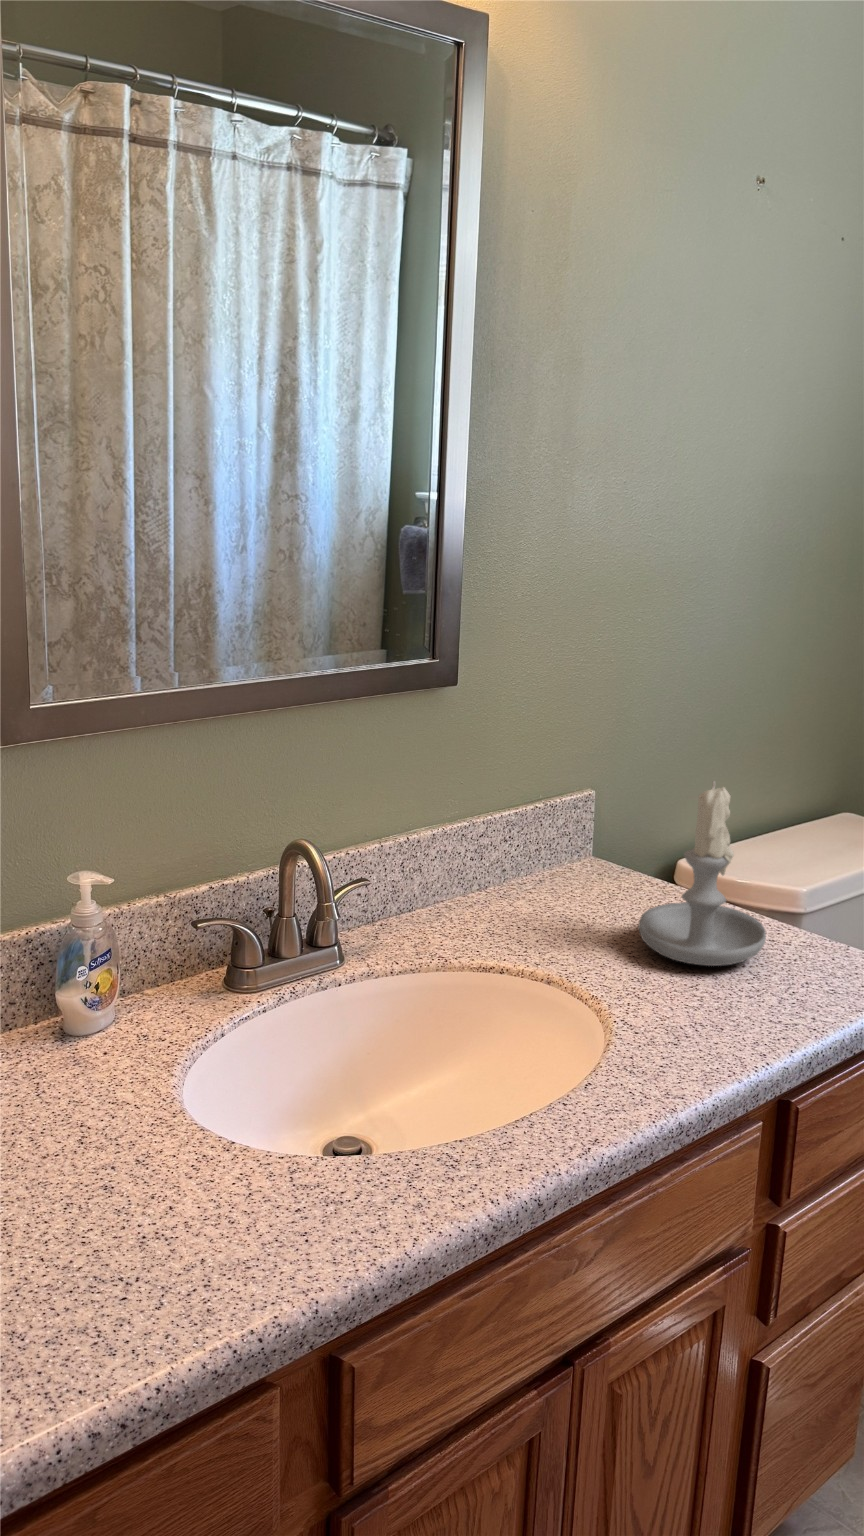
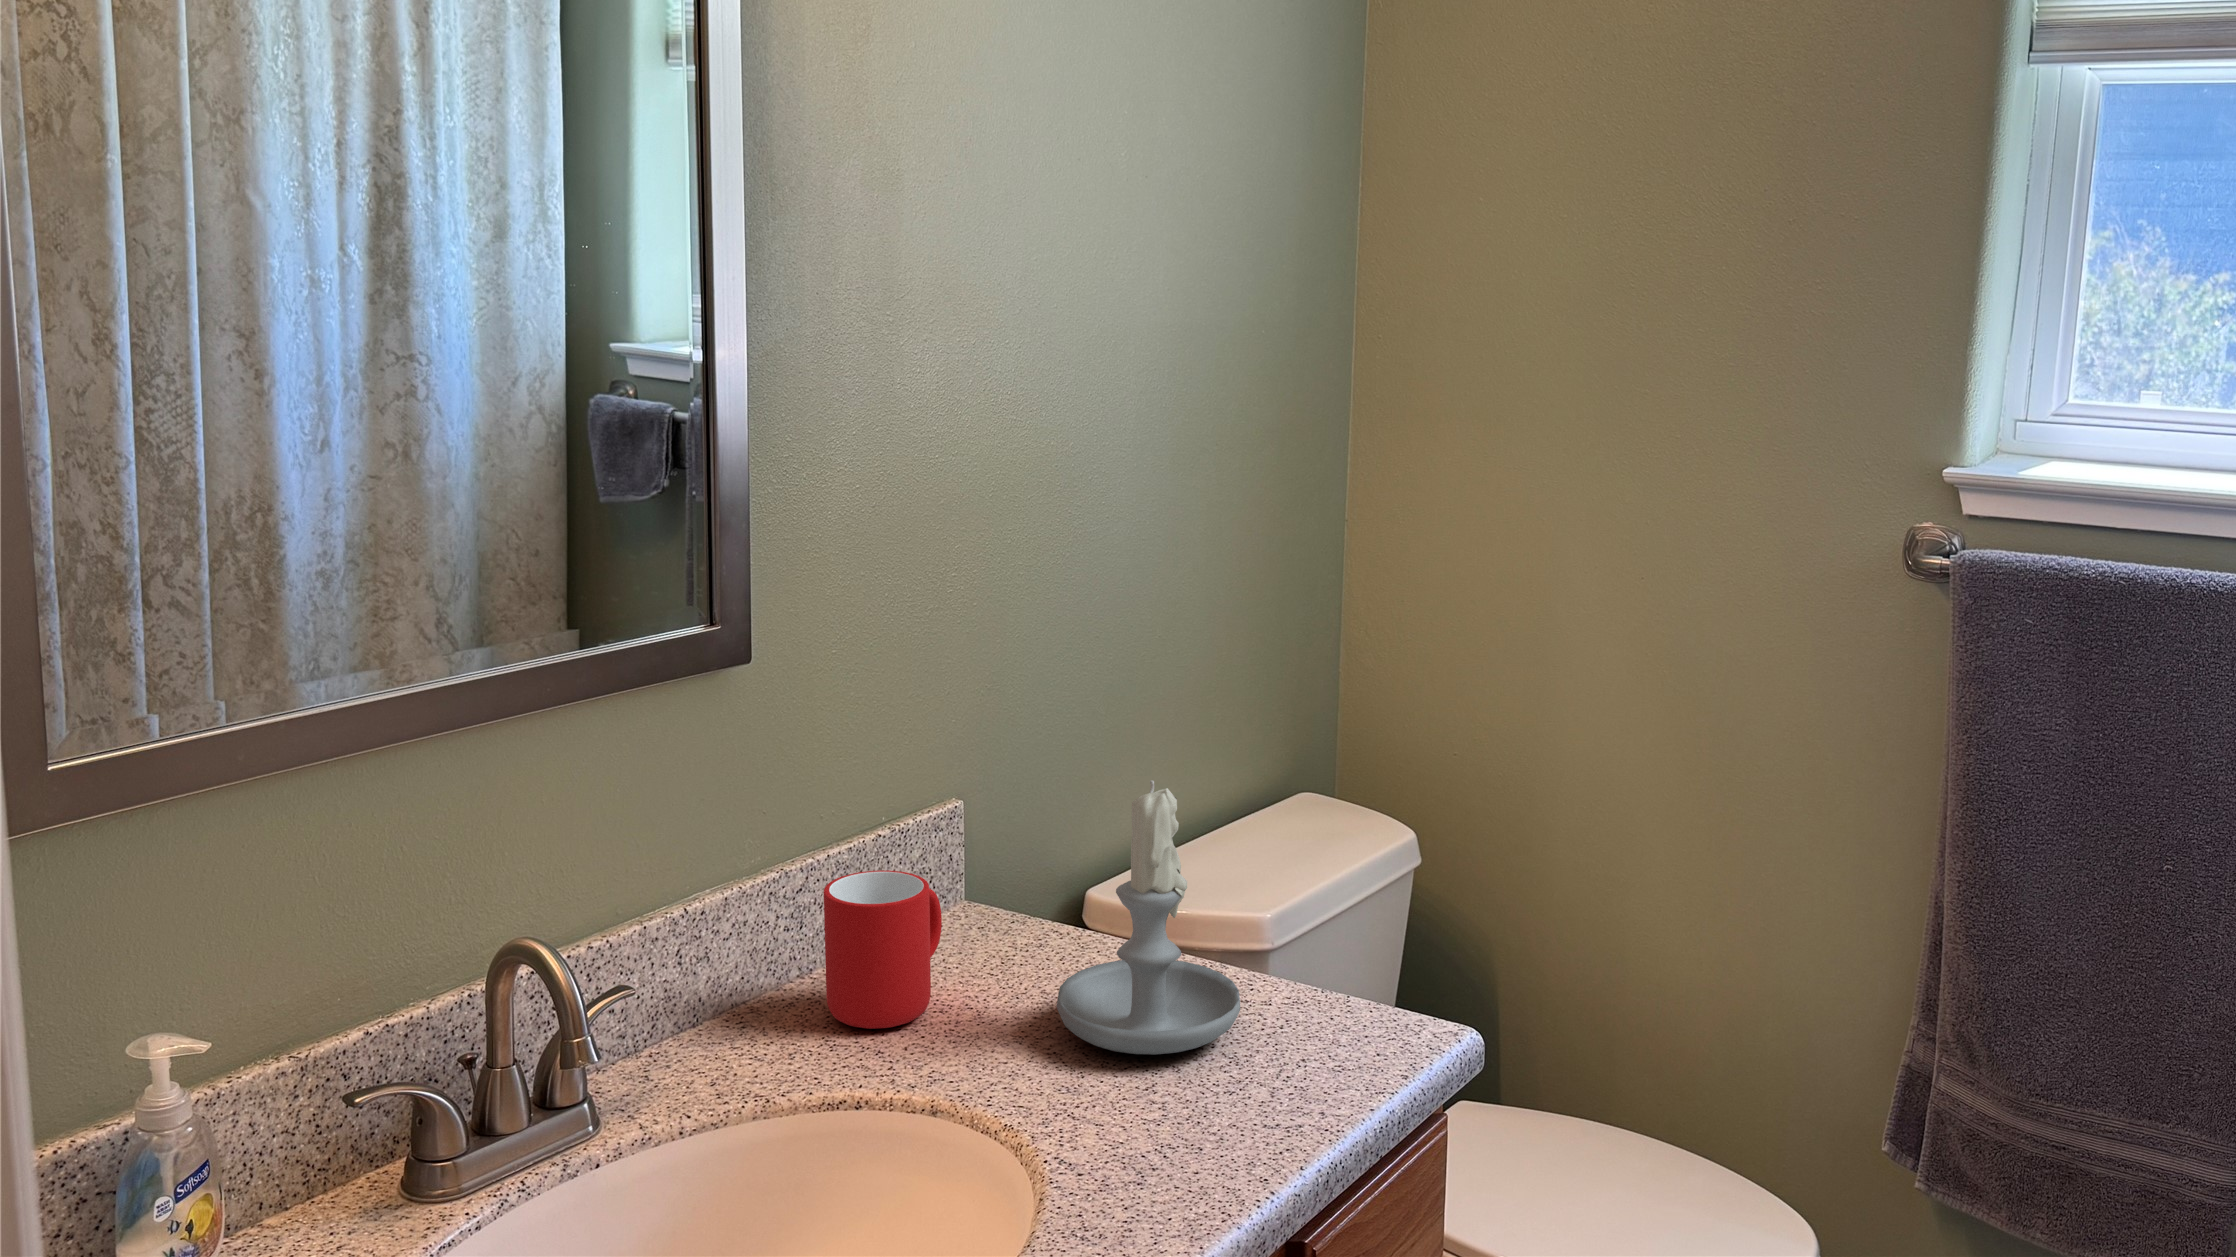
cup: none [491,827,570,927] -> present [824,870,942,1029]

